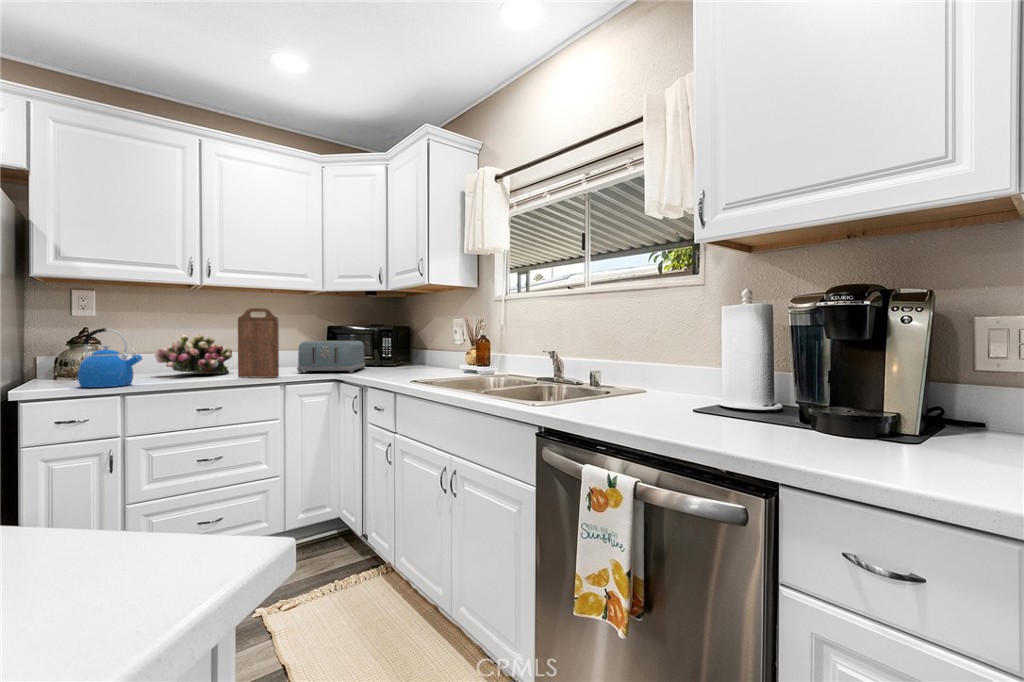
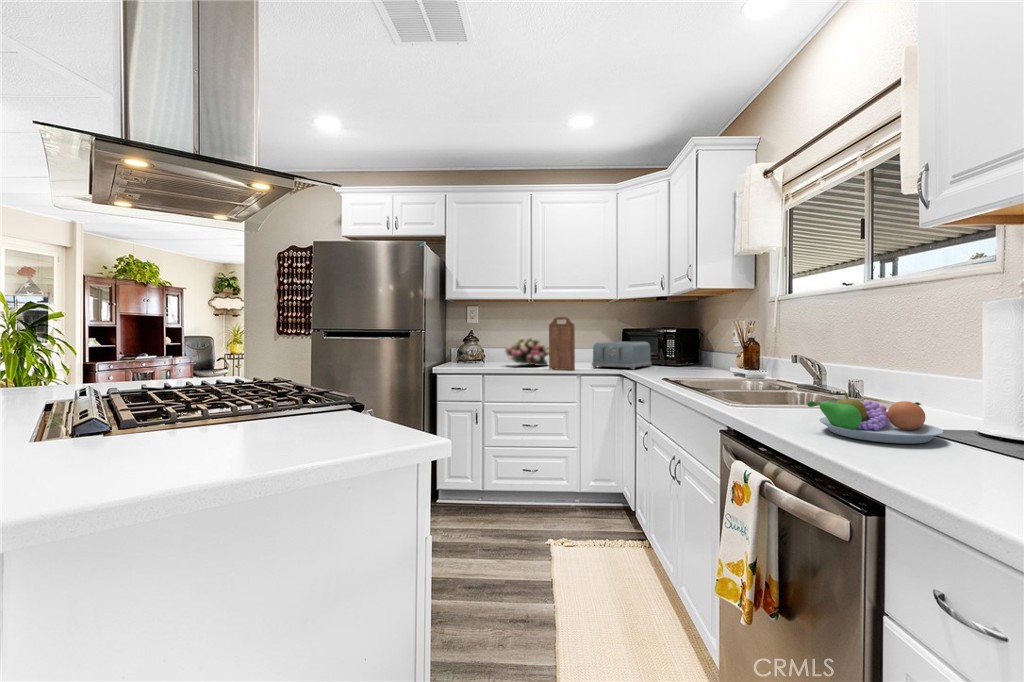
kettle: present [78,328,142,388] -> none [460,333,491,371]
fruit bowl: none [619,380,708,420] -> present [808,392,943,444]

